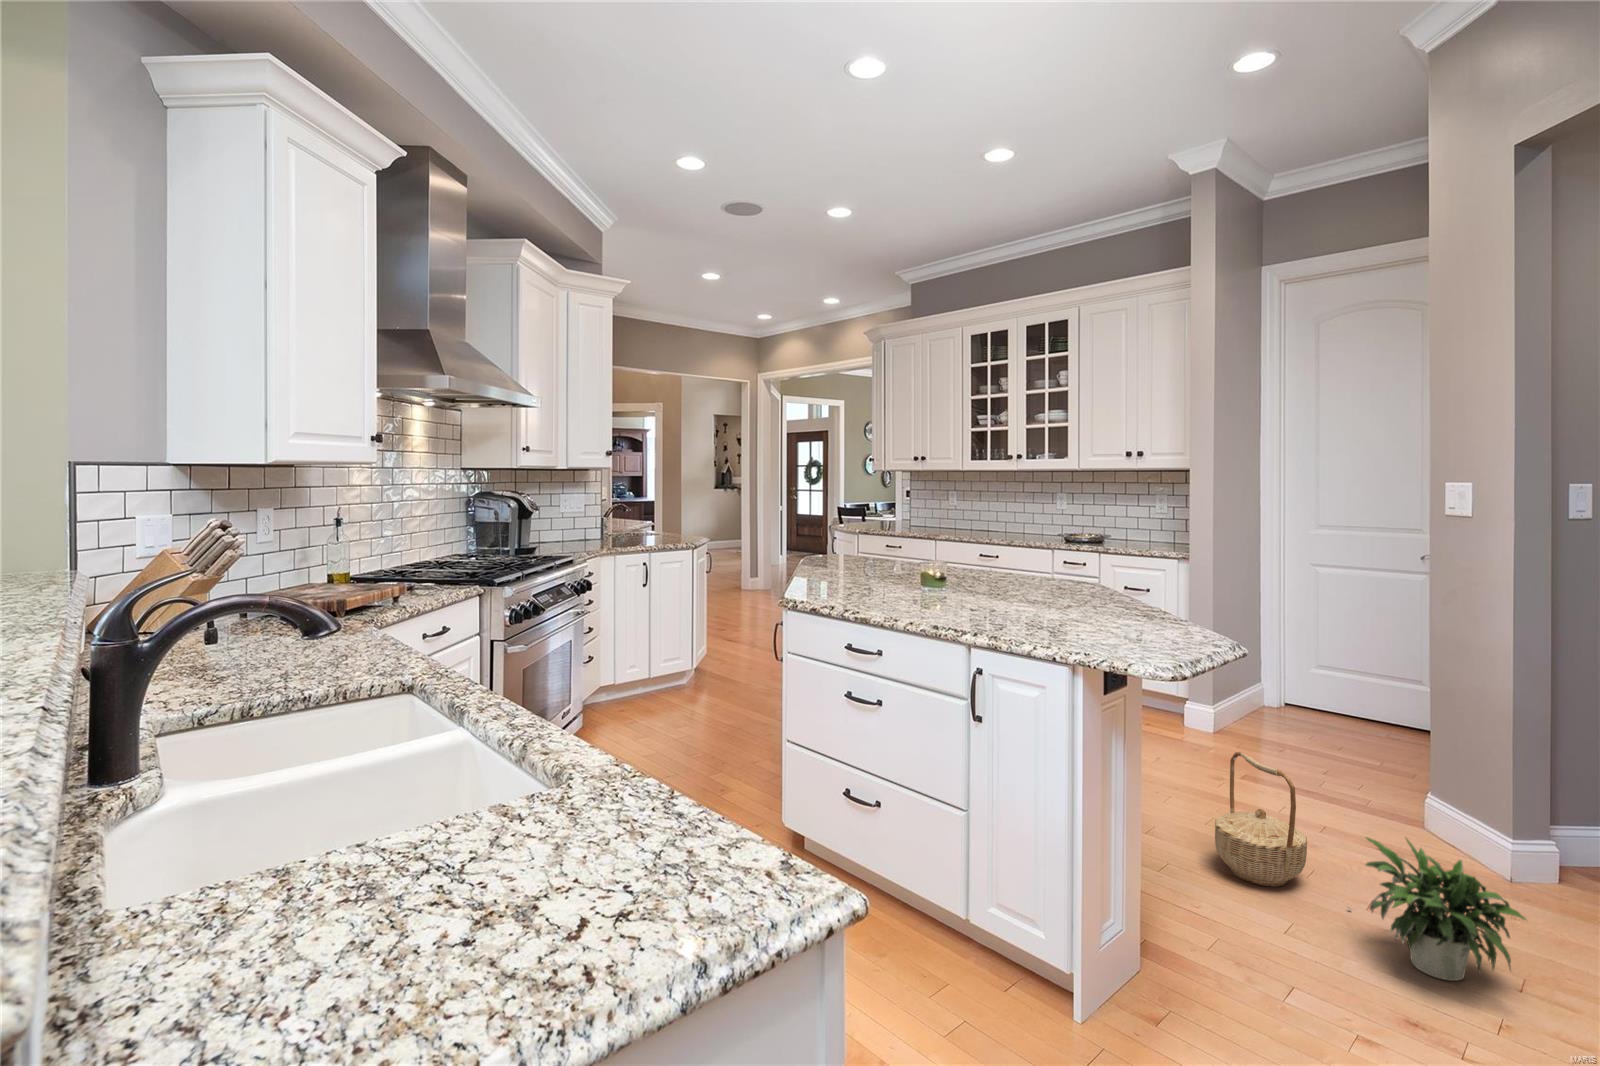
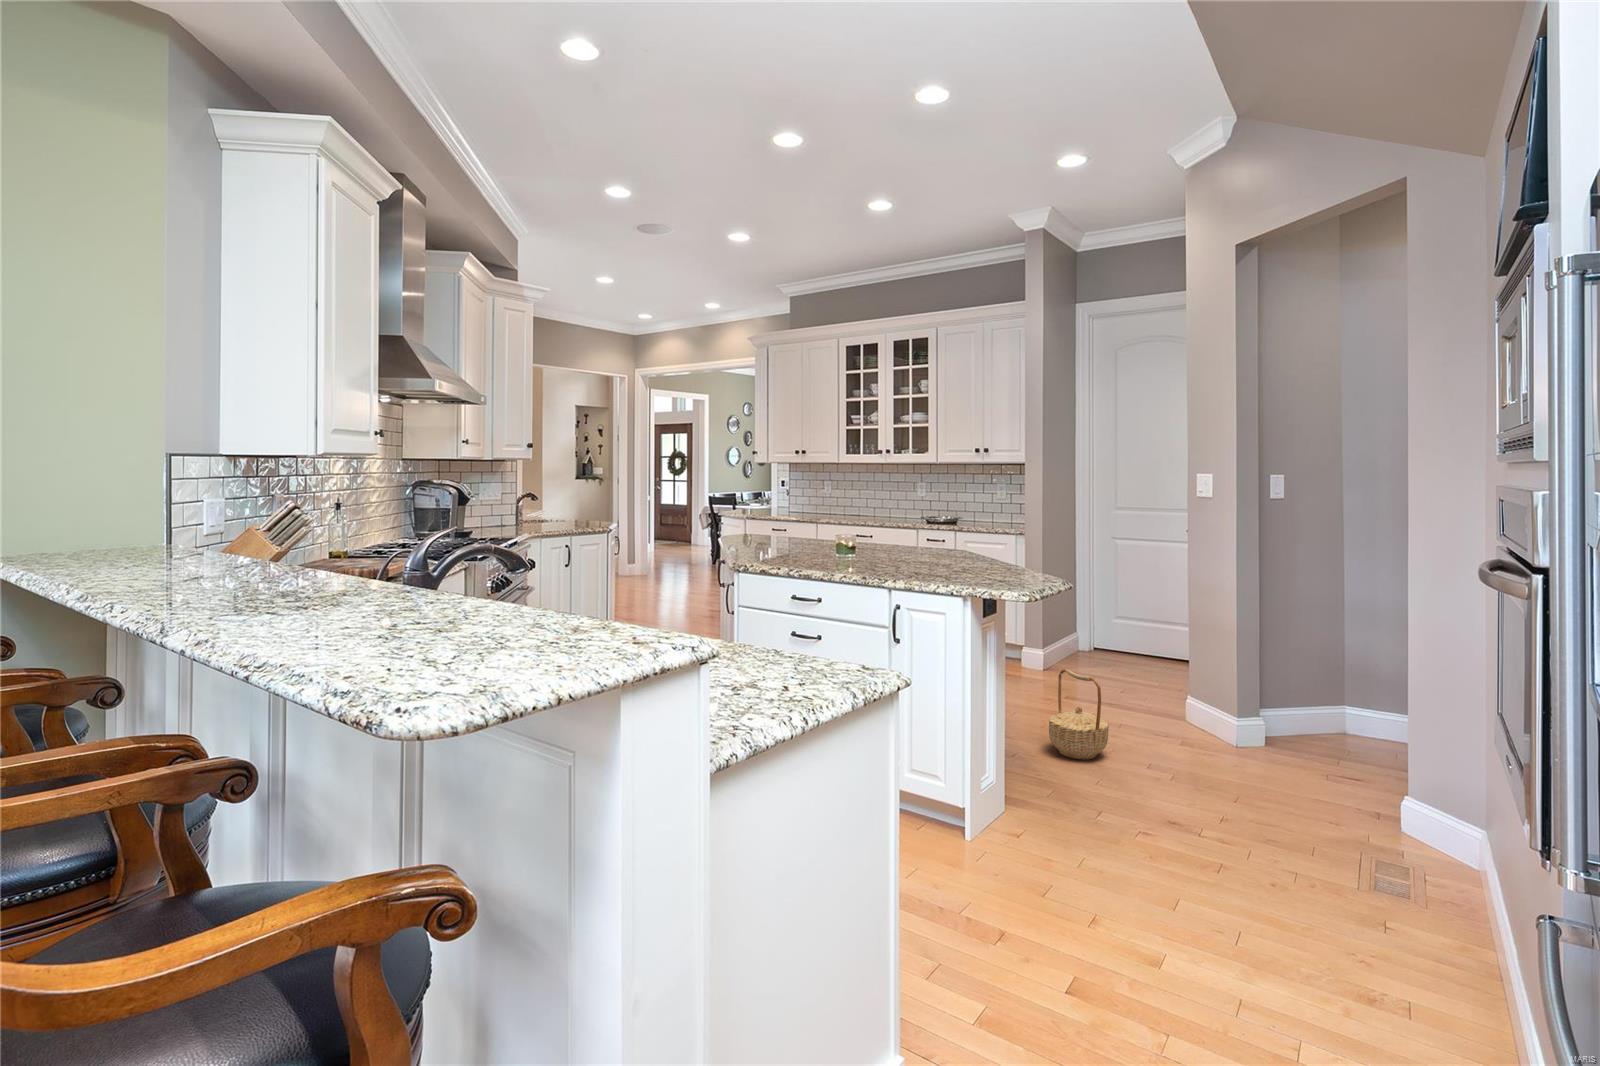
potted plant: present [1347,837,1527,981] -> none [1133,711,1233,797]

